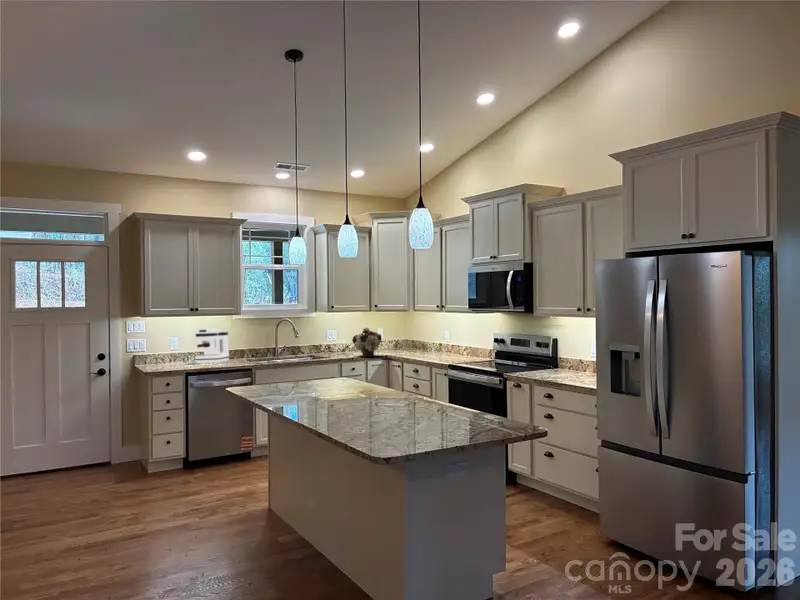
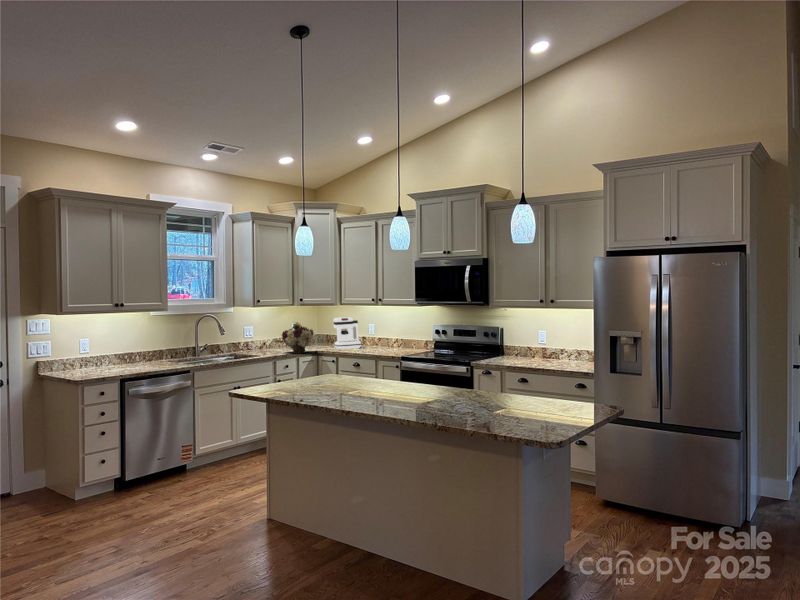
coffee maker: present [195,328,229,364] -> present [333,317,361,350]

